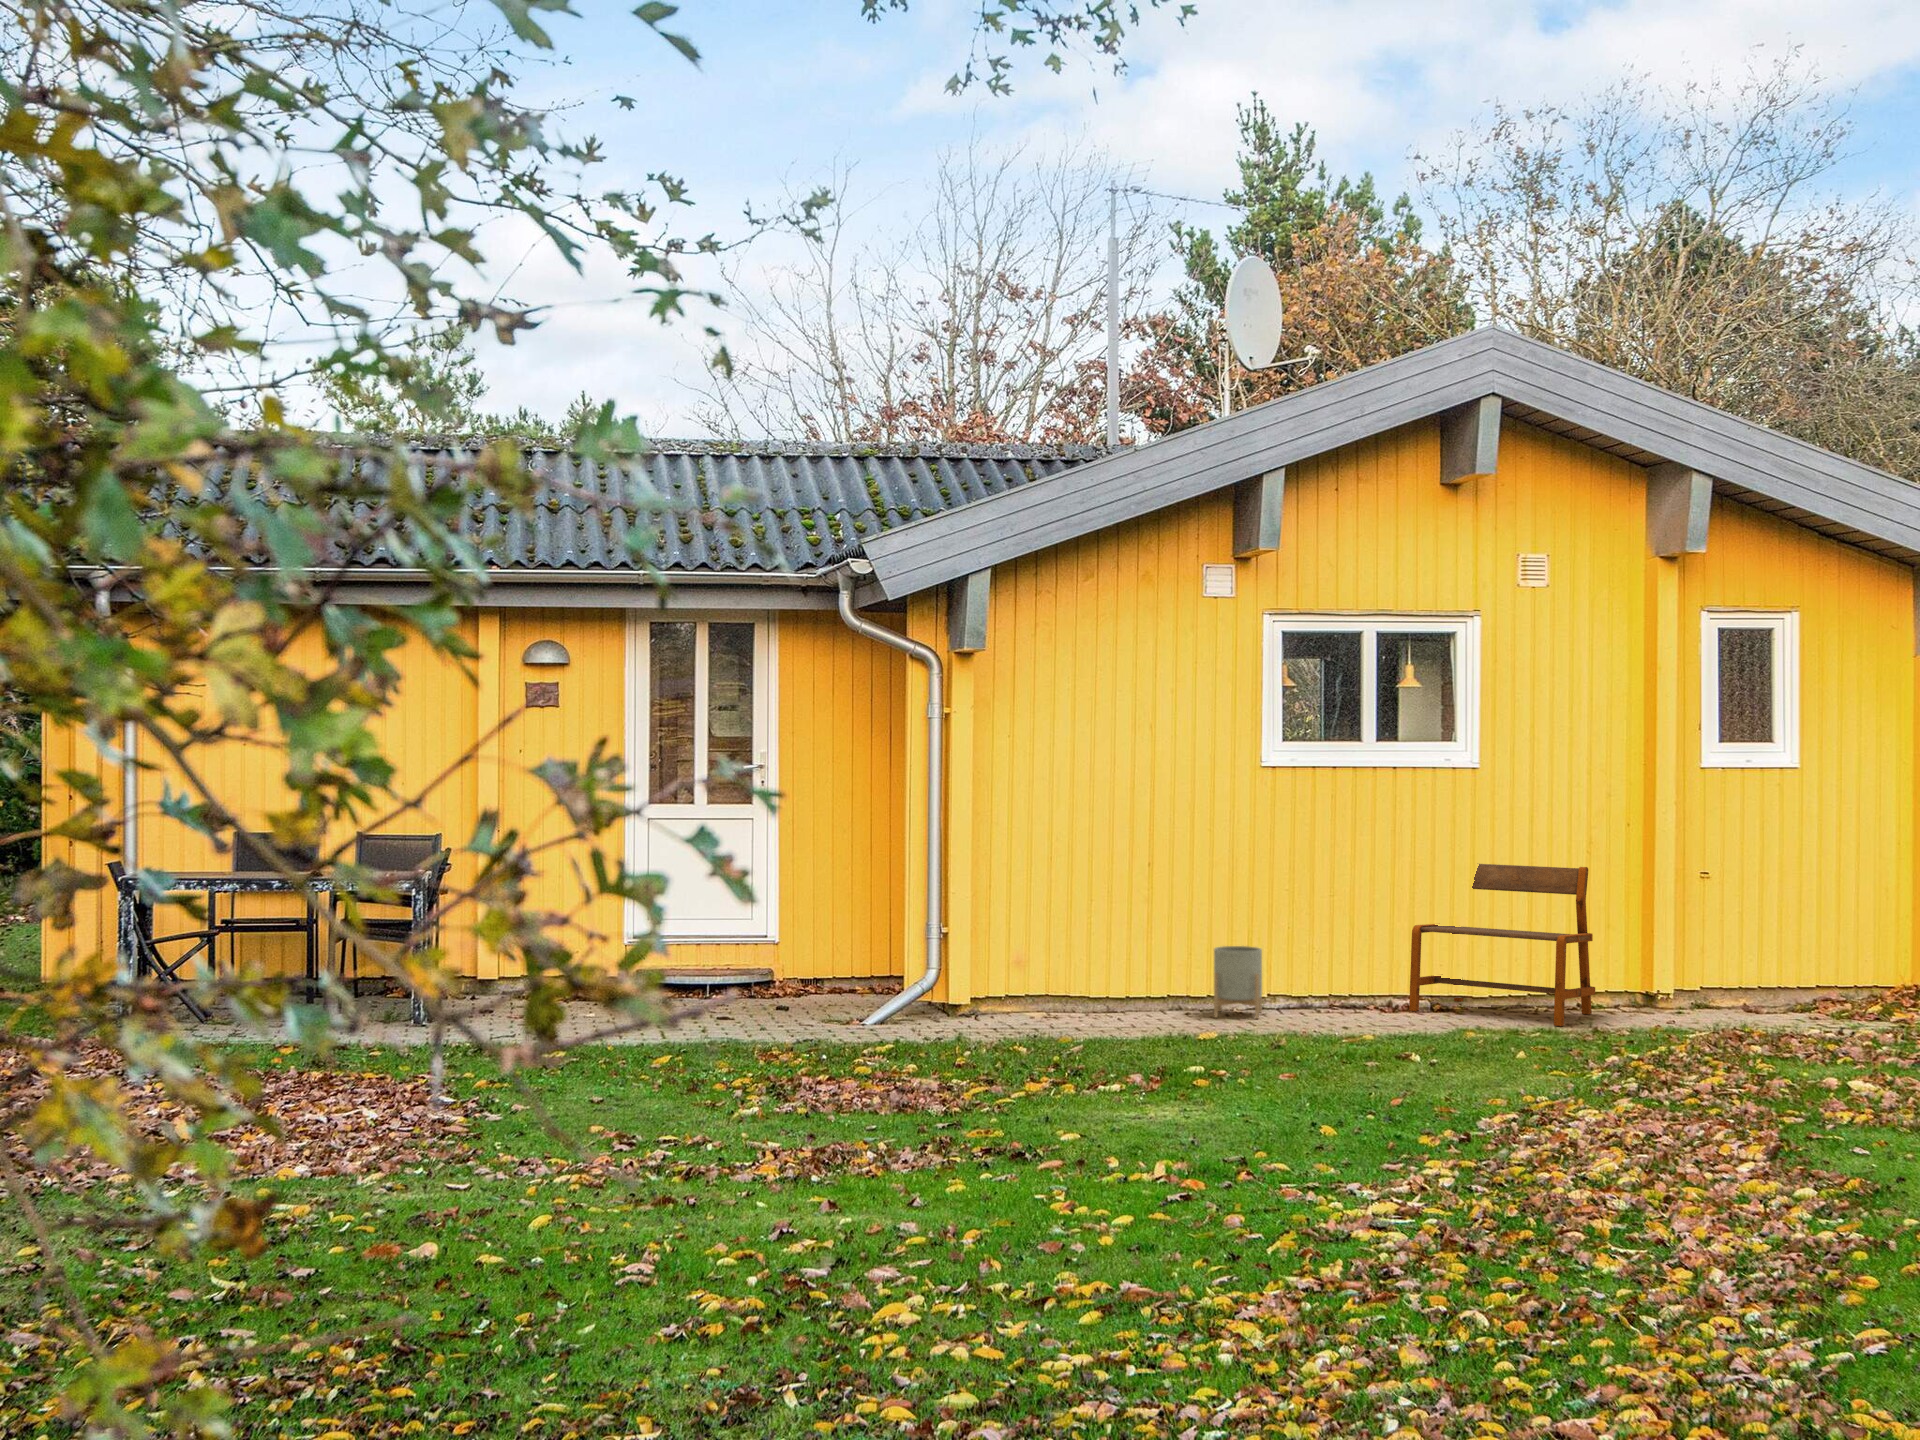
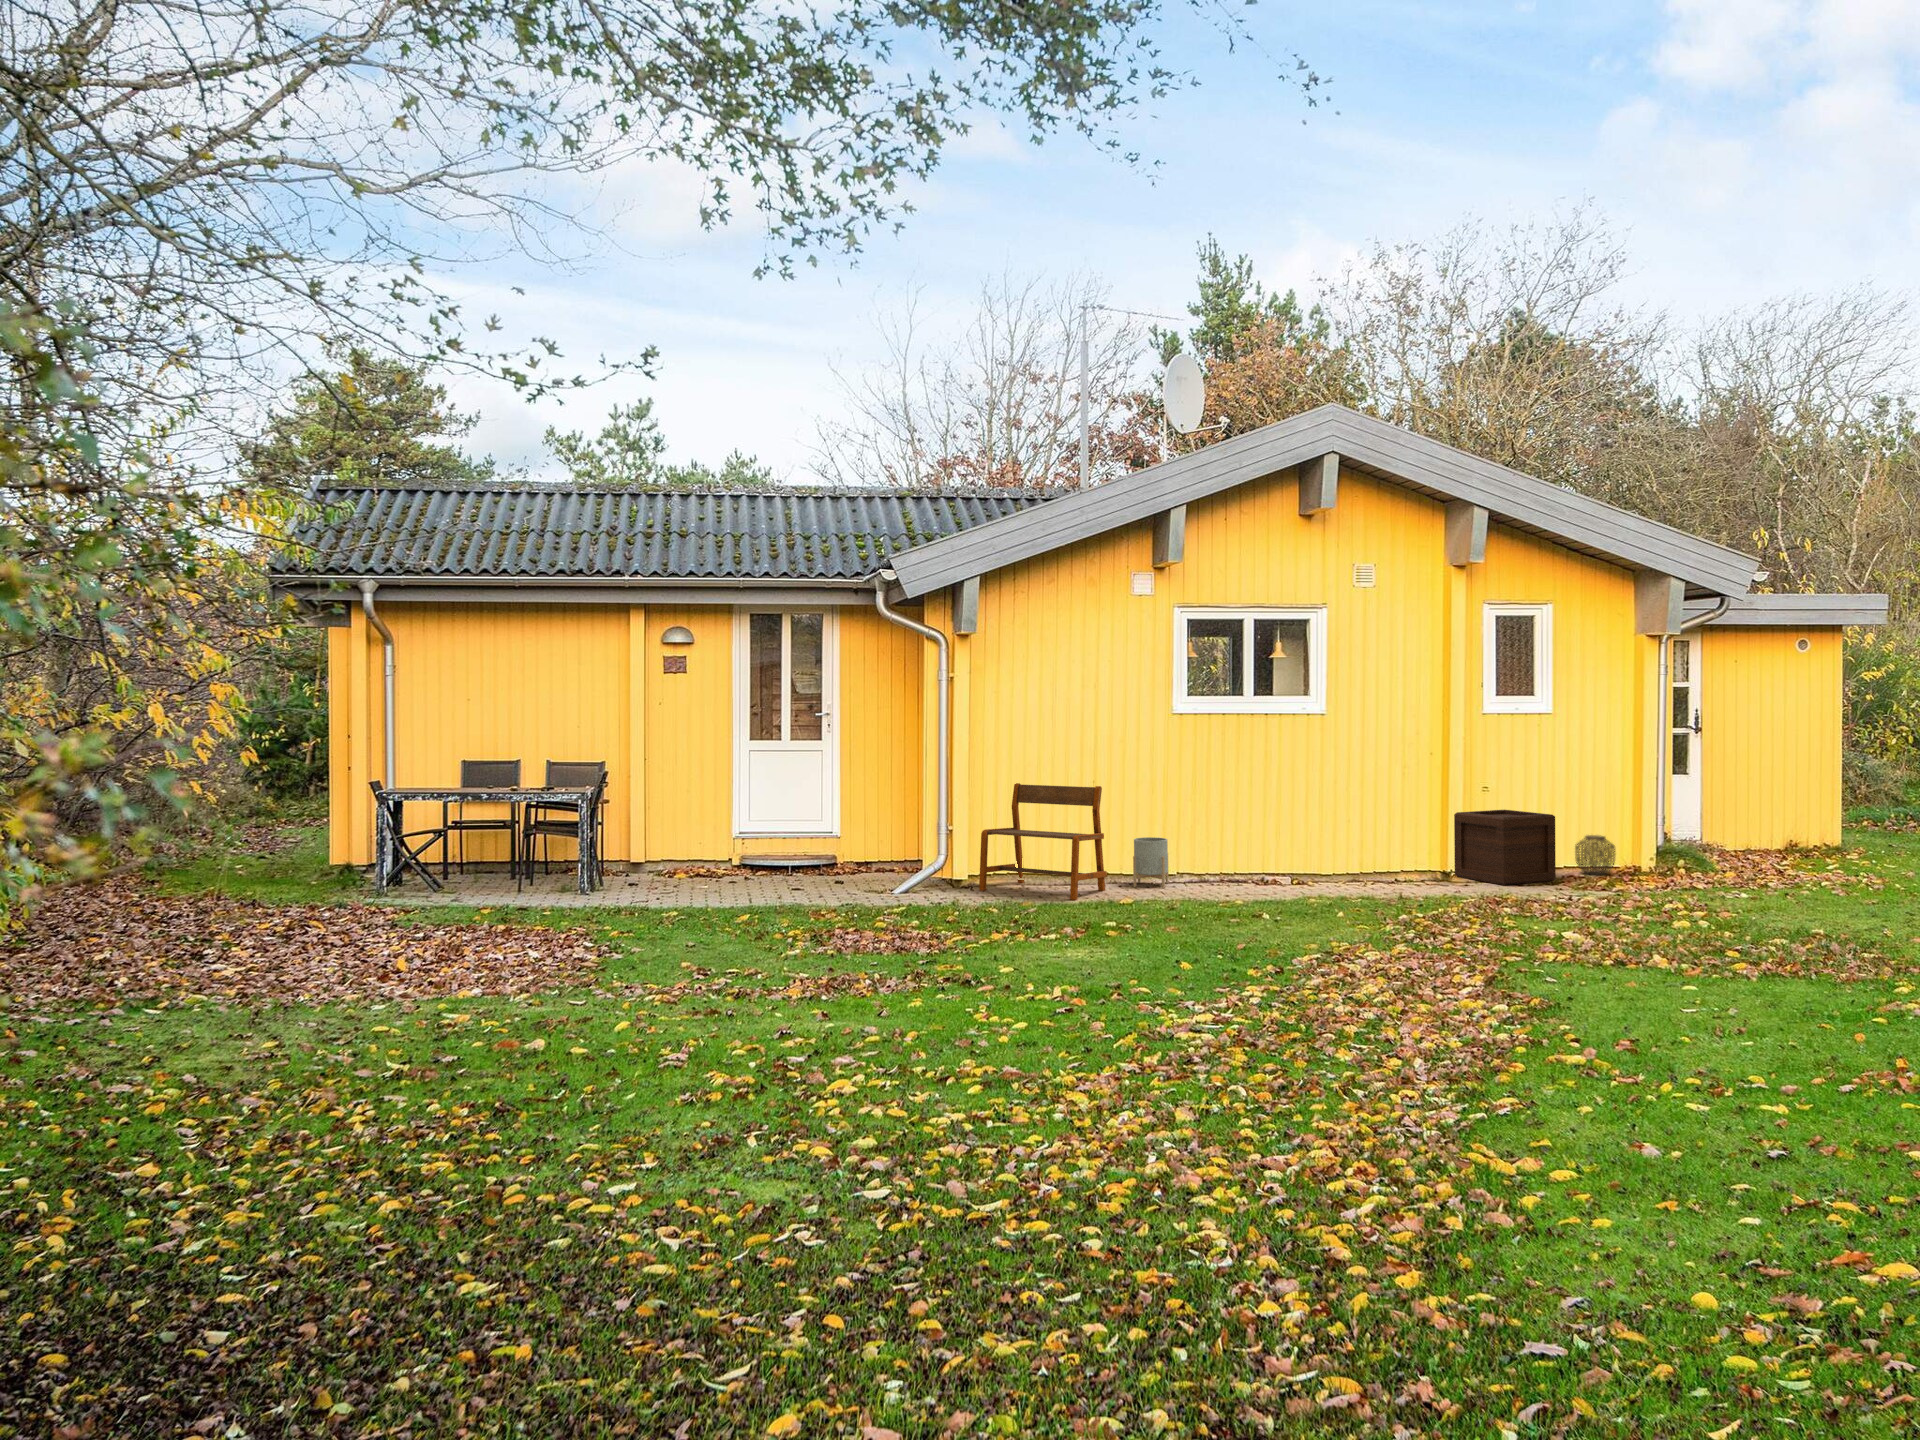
bench: present [1409,864,1595,1026] -> present [979,783,1107,900]
wooden crate: none [1662,909,1804,1016] -> present [1454,810,1556,885]
woven basket: none [1827,945,1884,1002] -> present [1575,835,1615,875]

